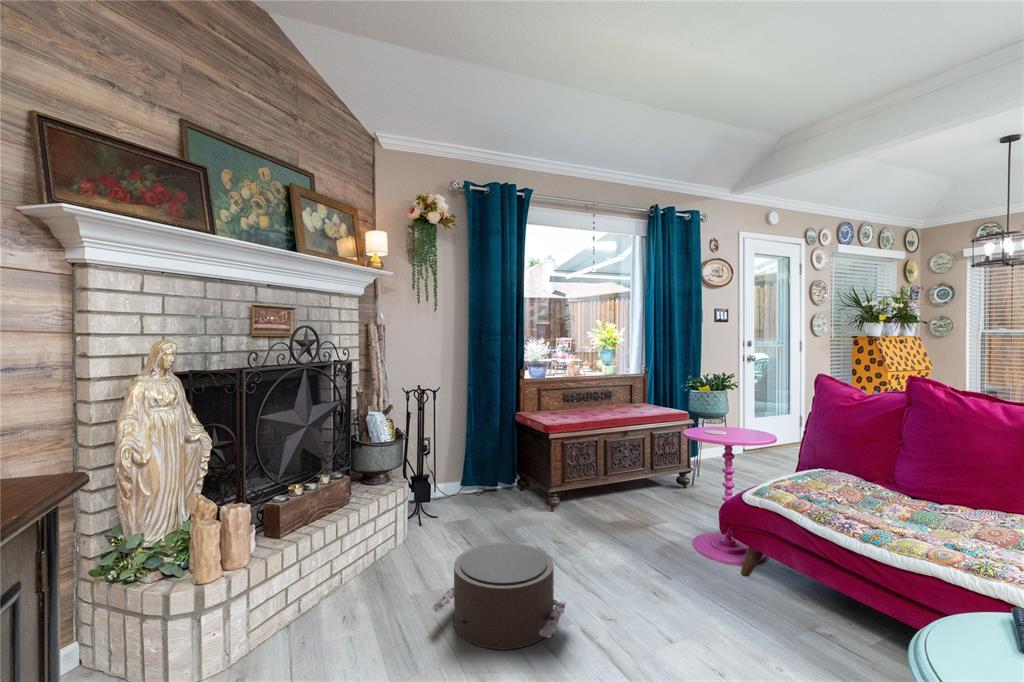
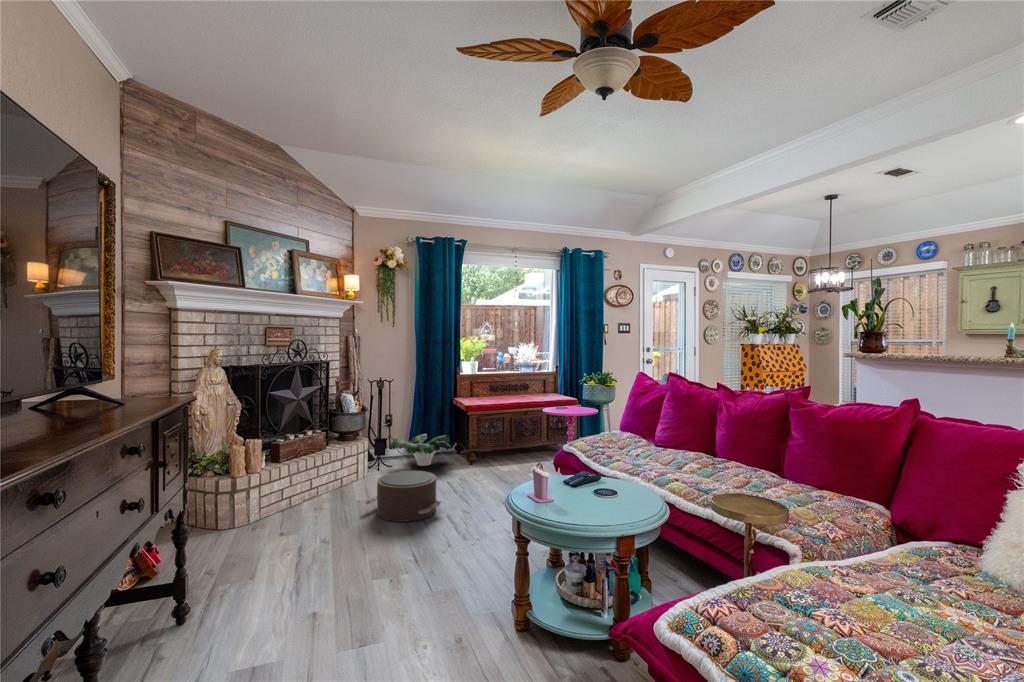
potted plant: none [435,465,529,515] -> present [389,433,451,466]

